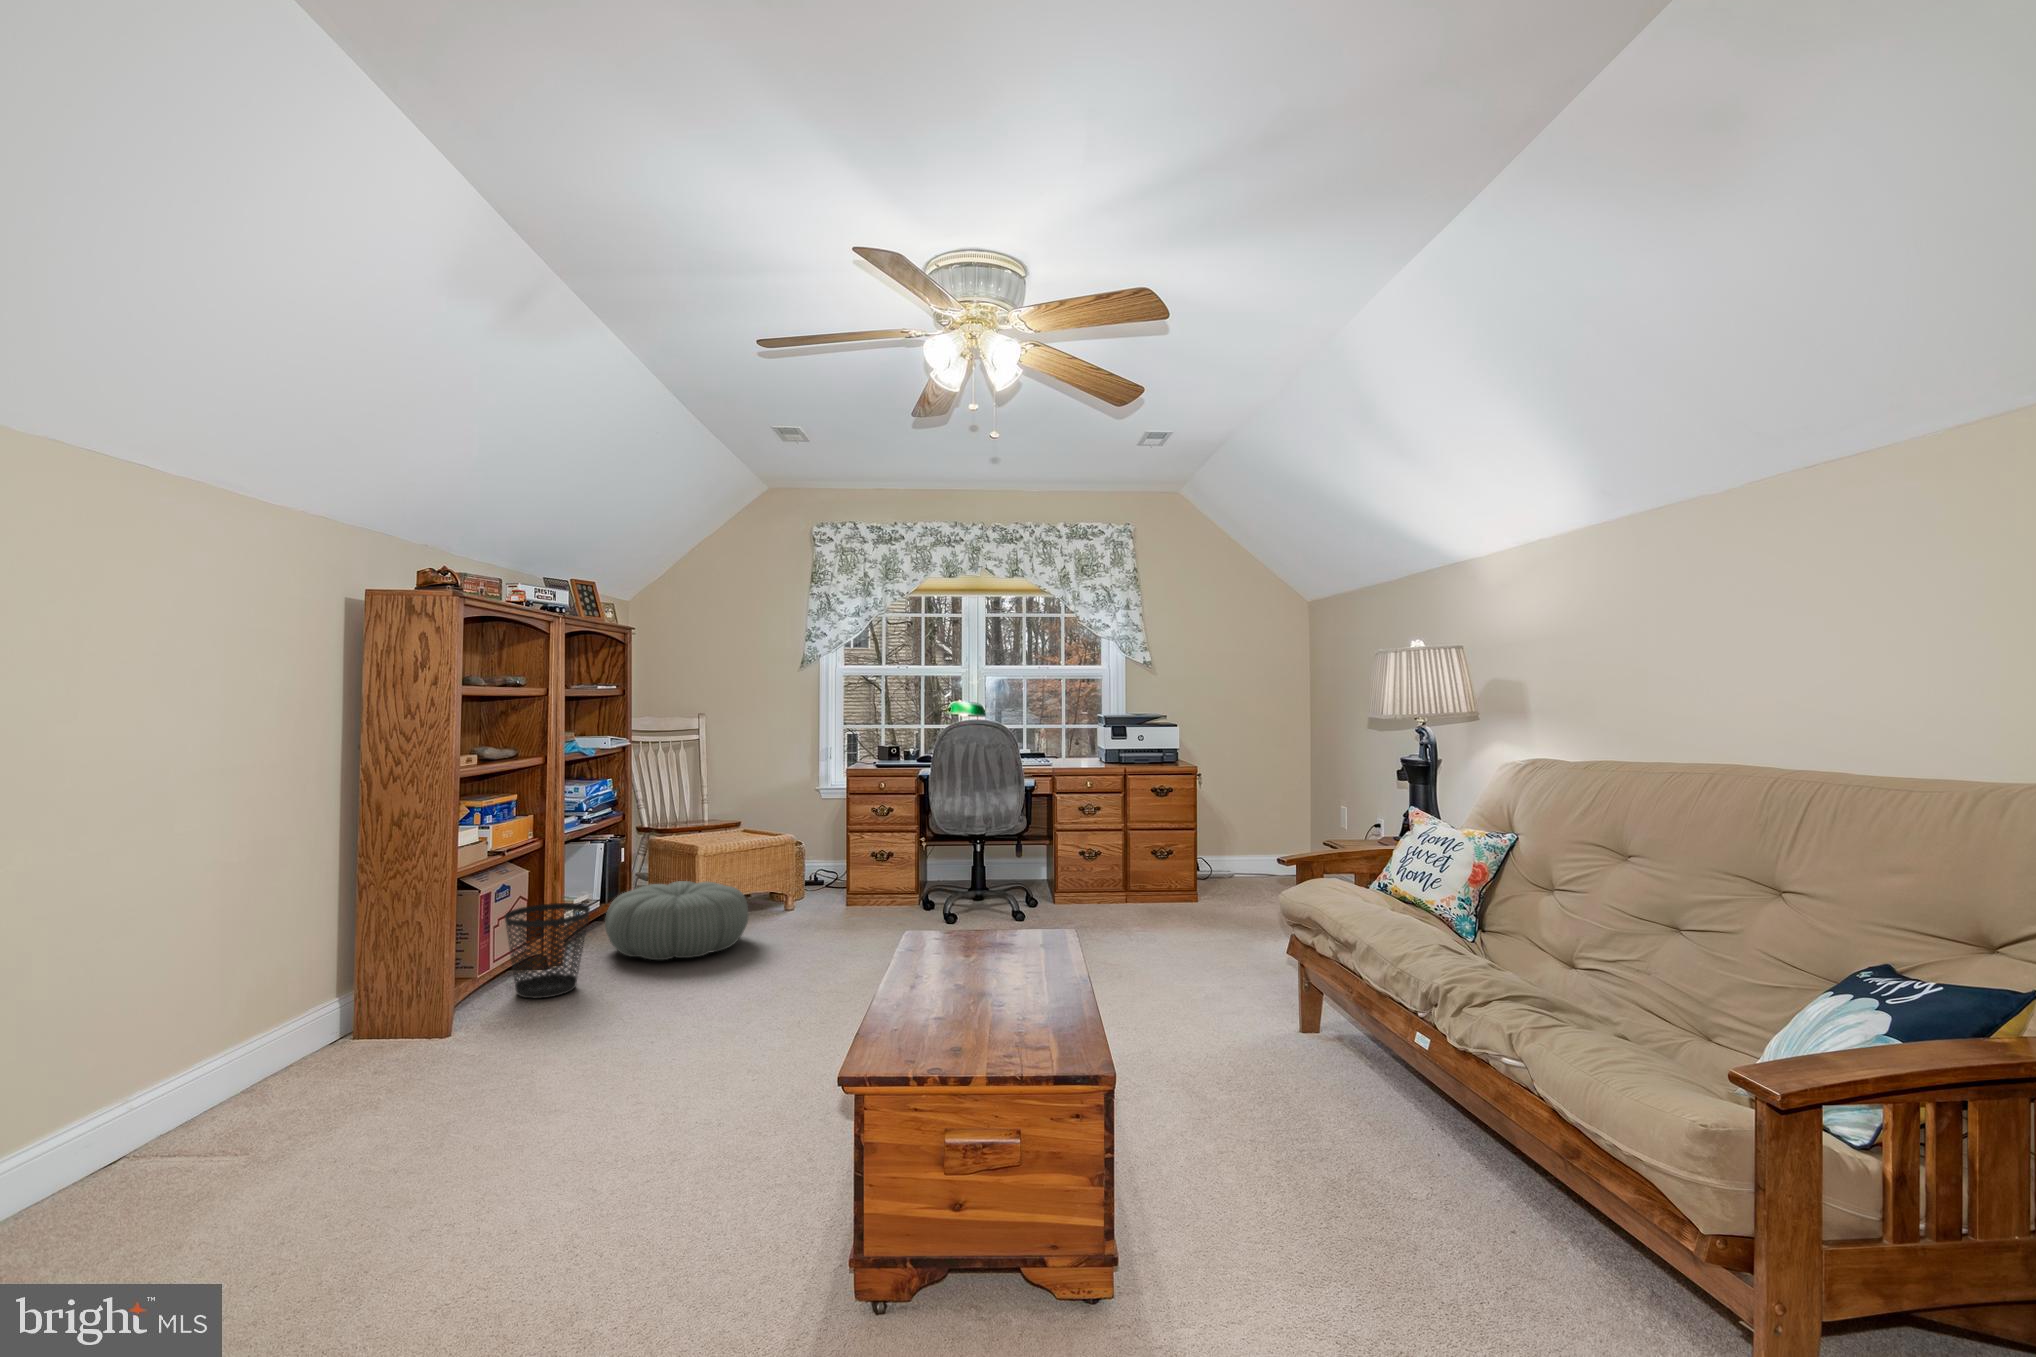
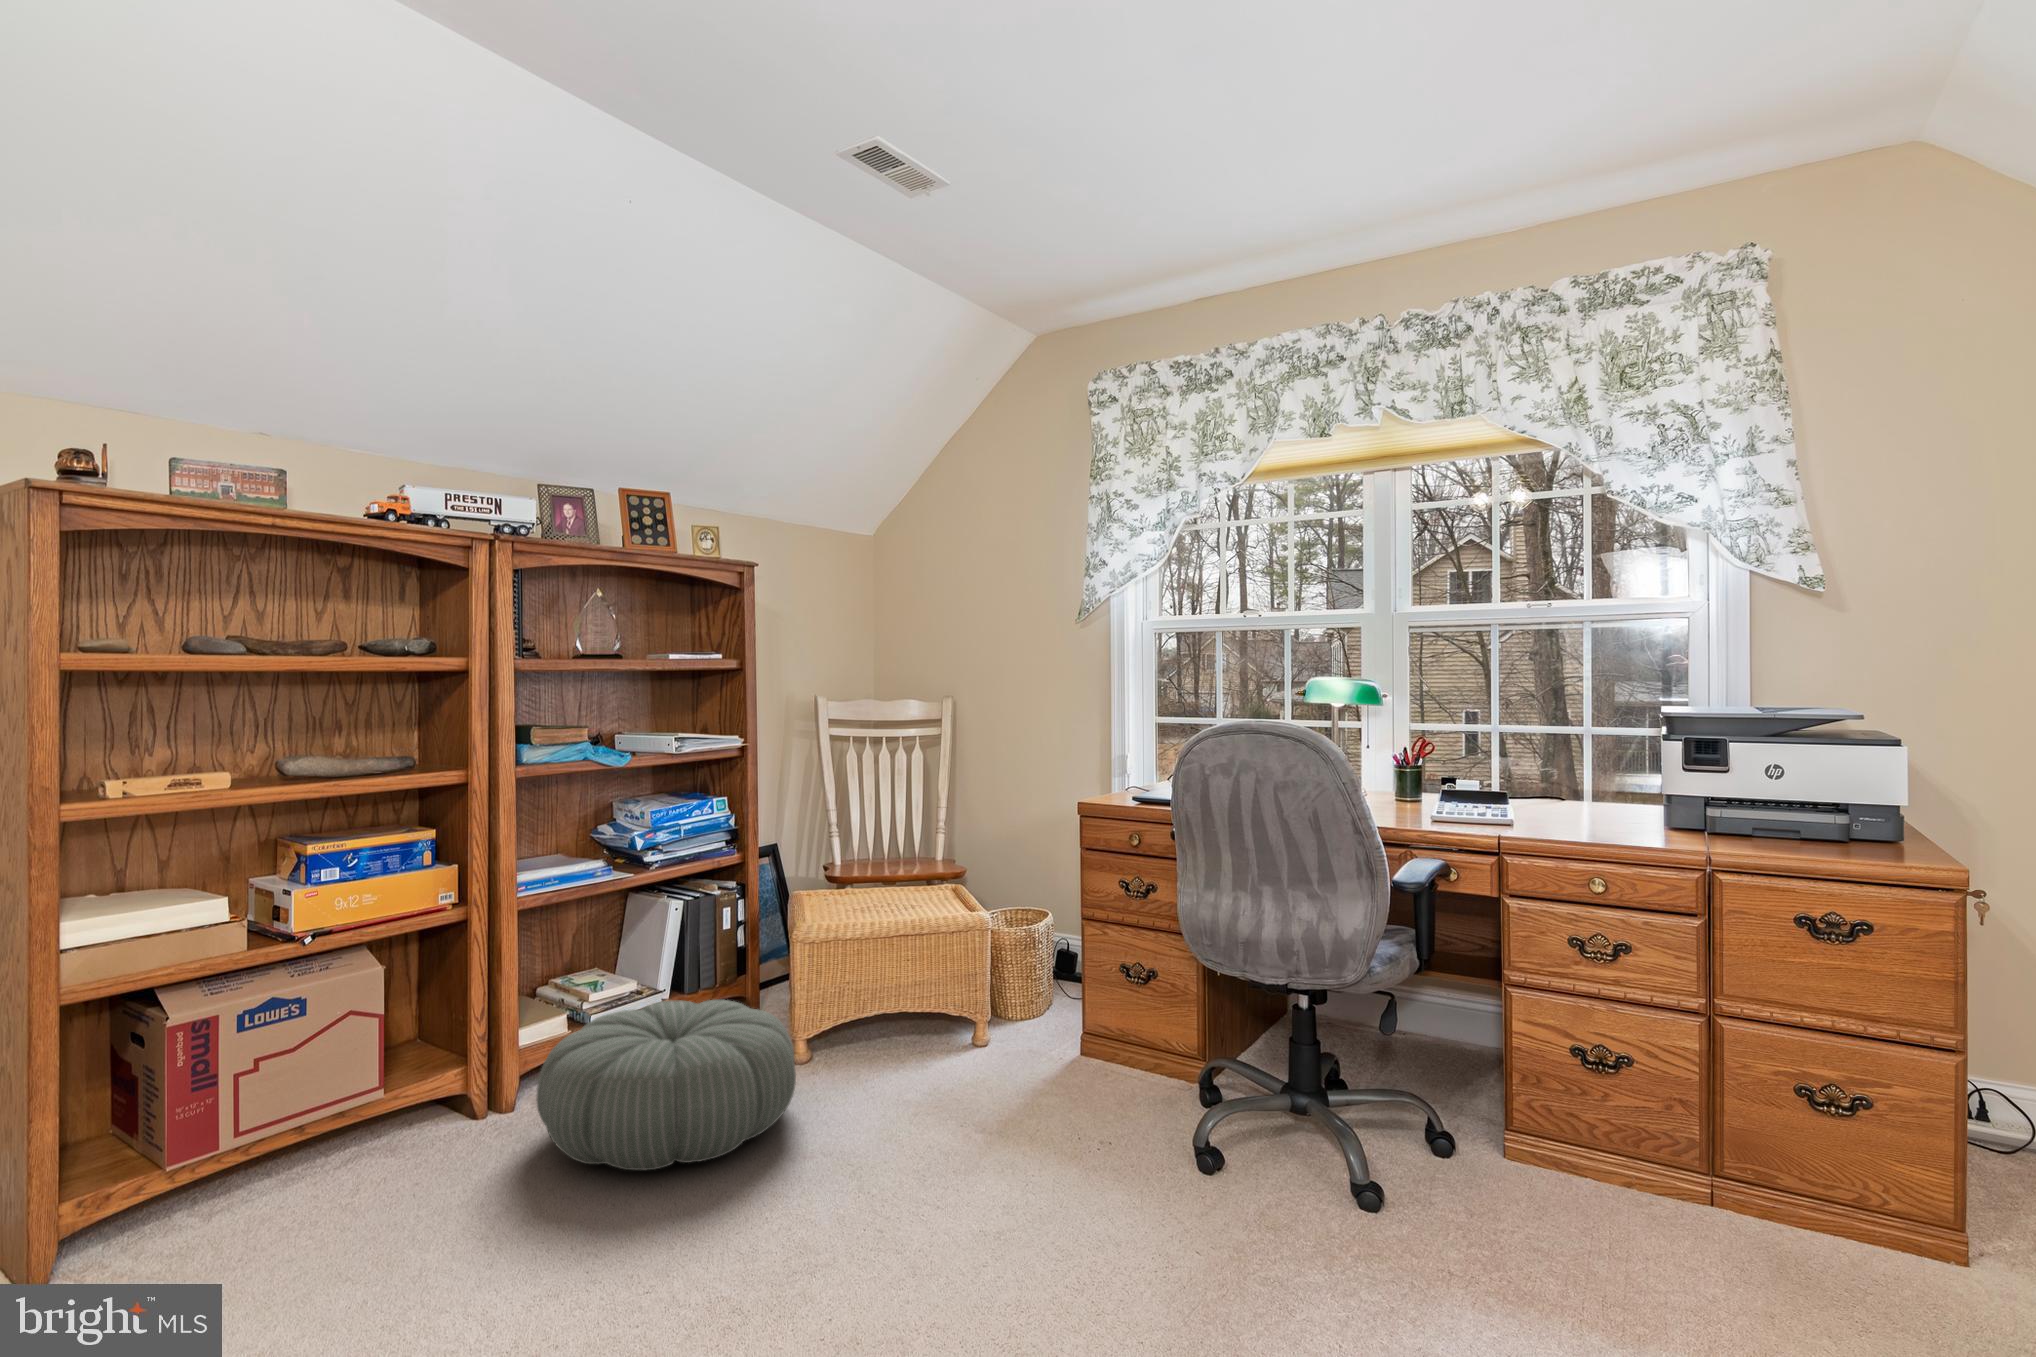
wastebasket: present [505,903,590,998] -> none [265,1036,429,1224]

